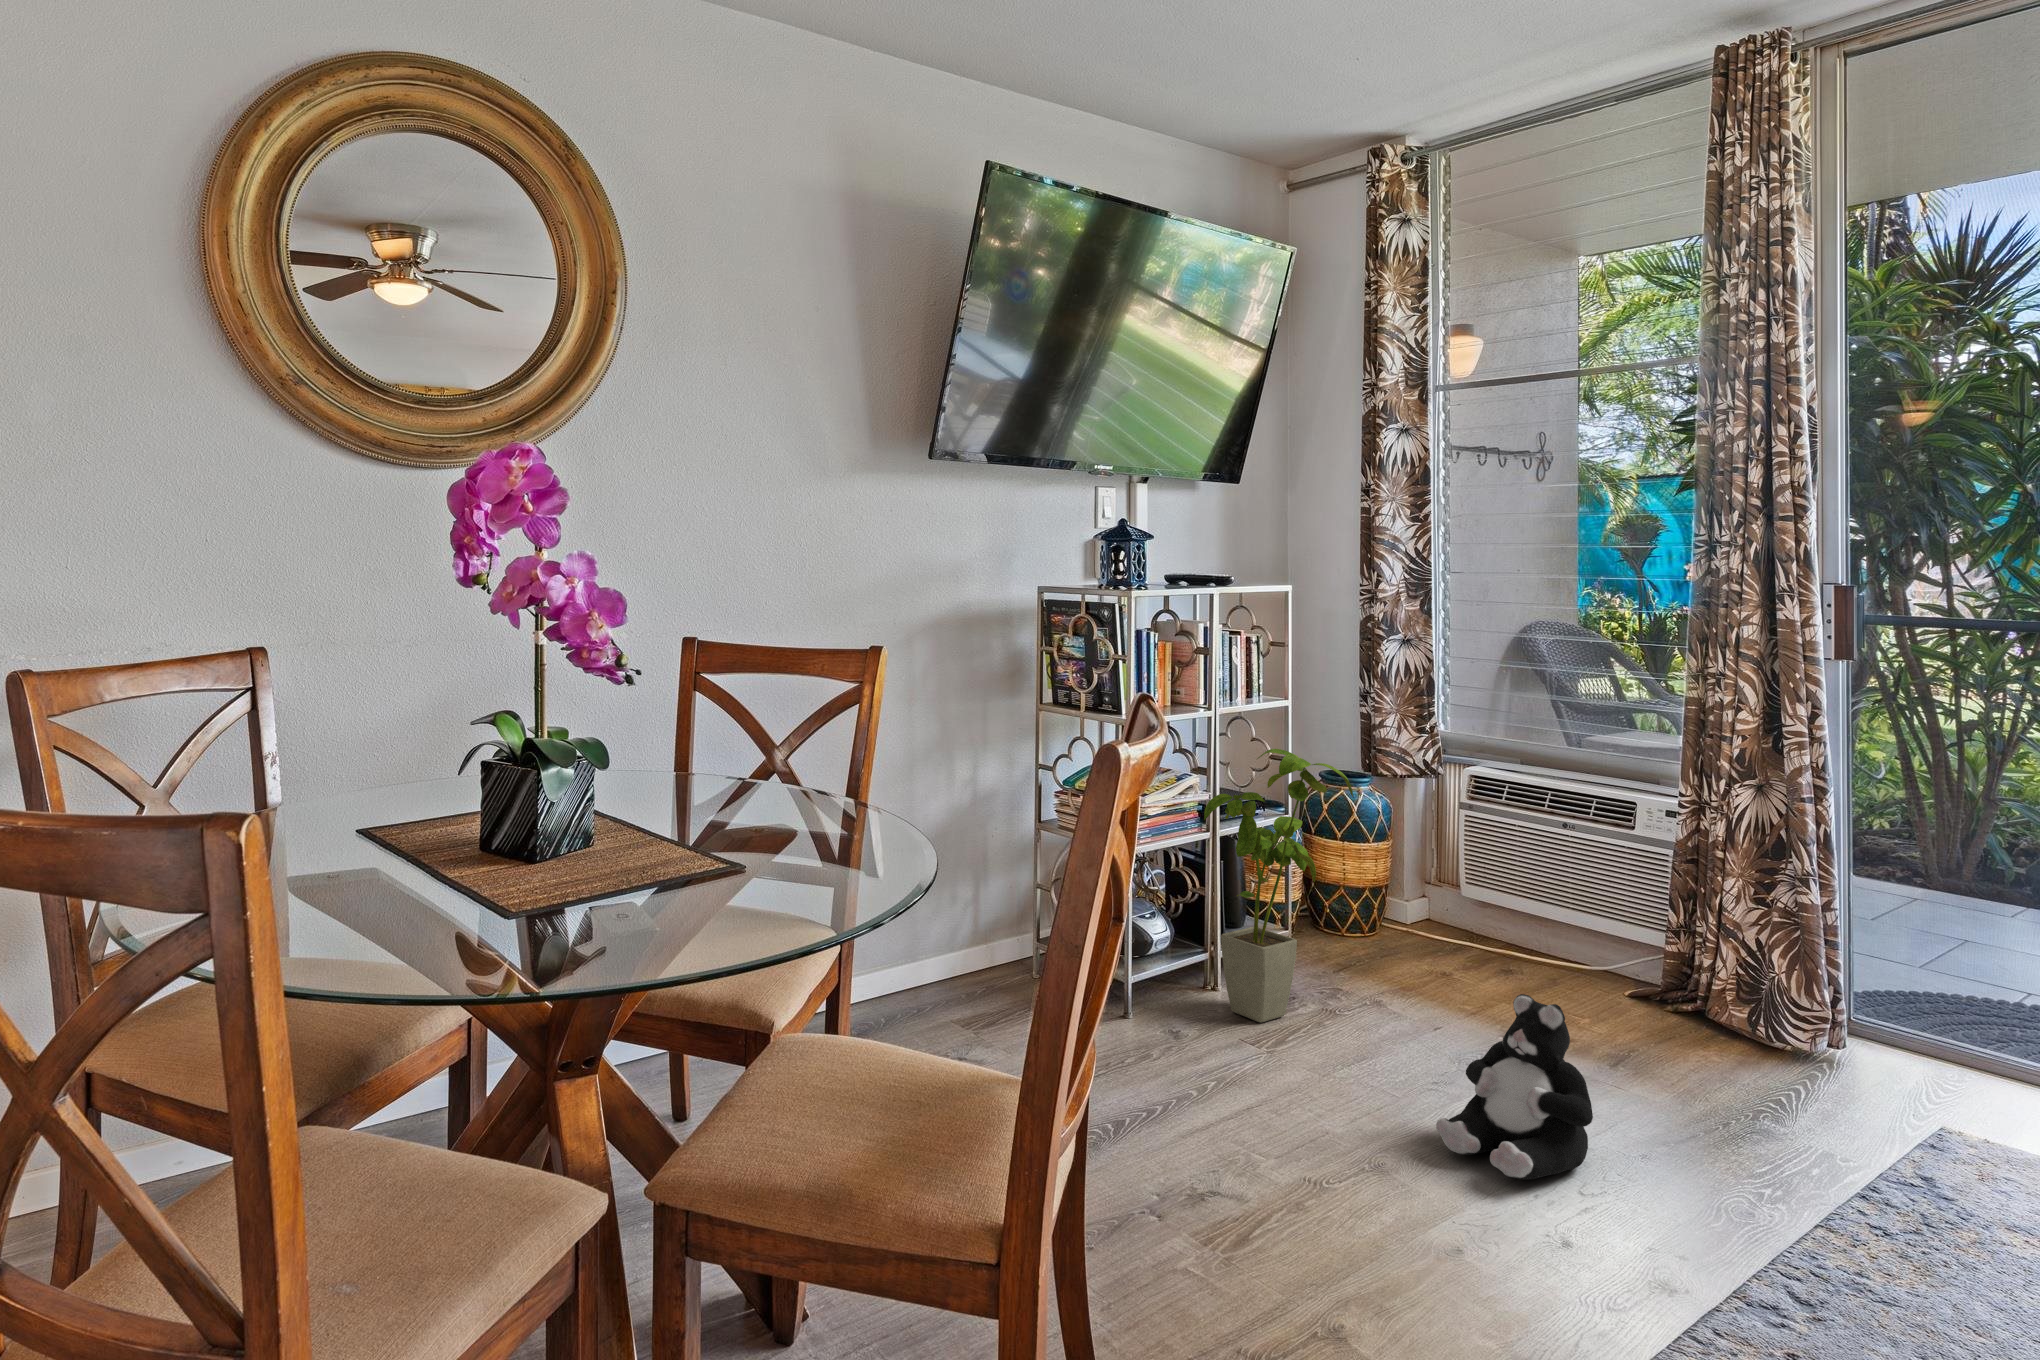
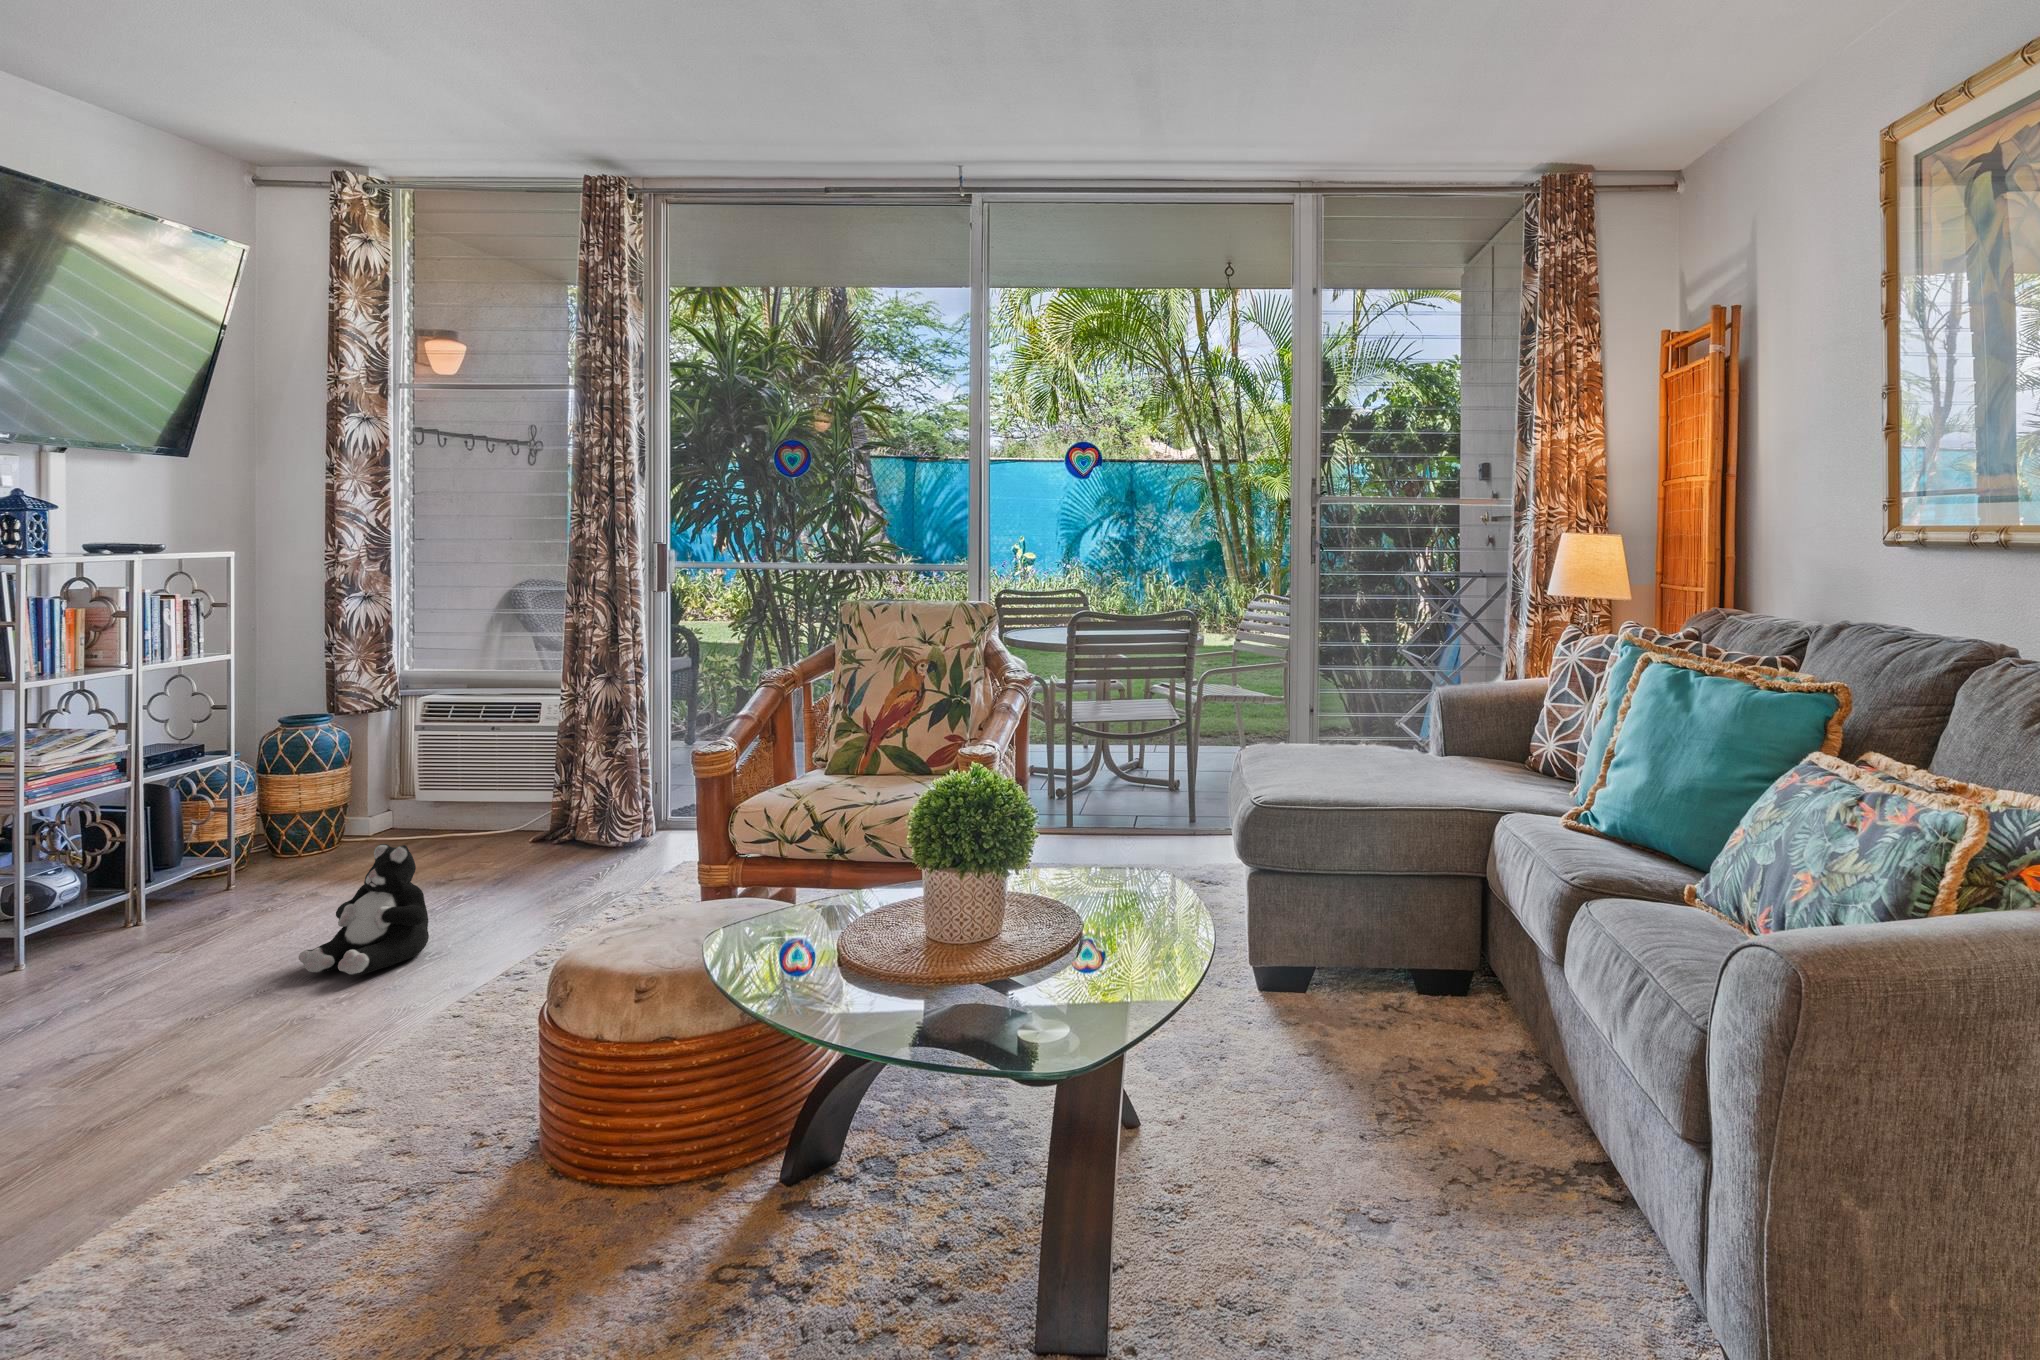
house plant: present [1204,749,1353,1022] -> none [102,691,269,932]

